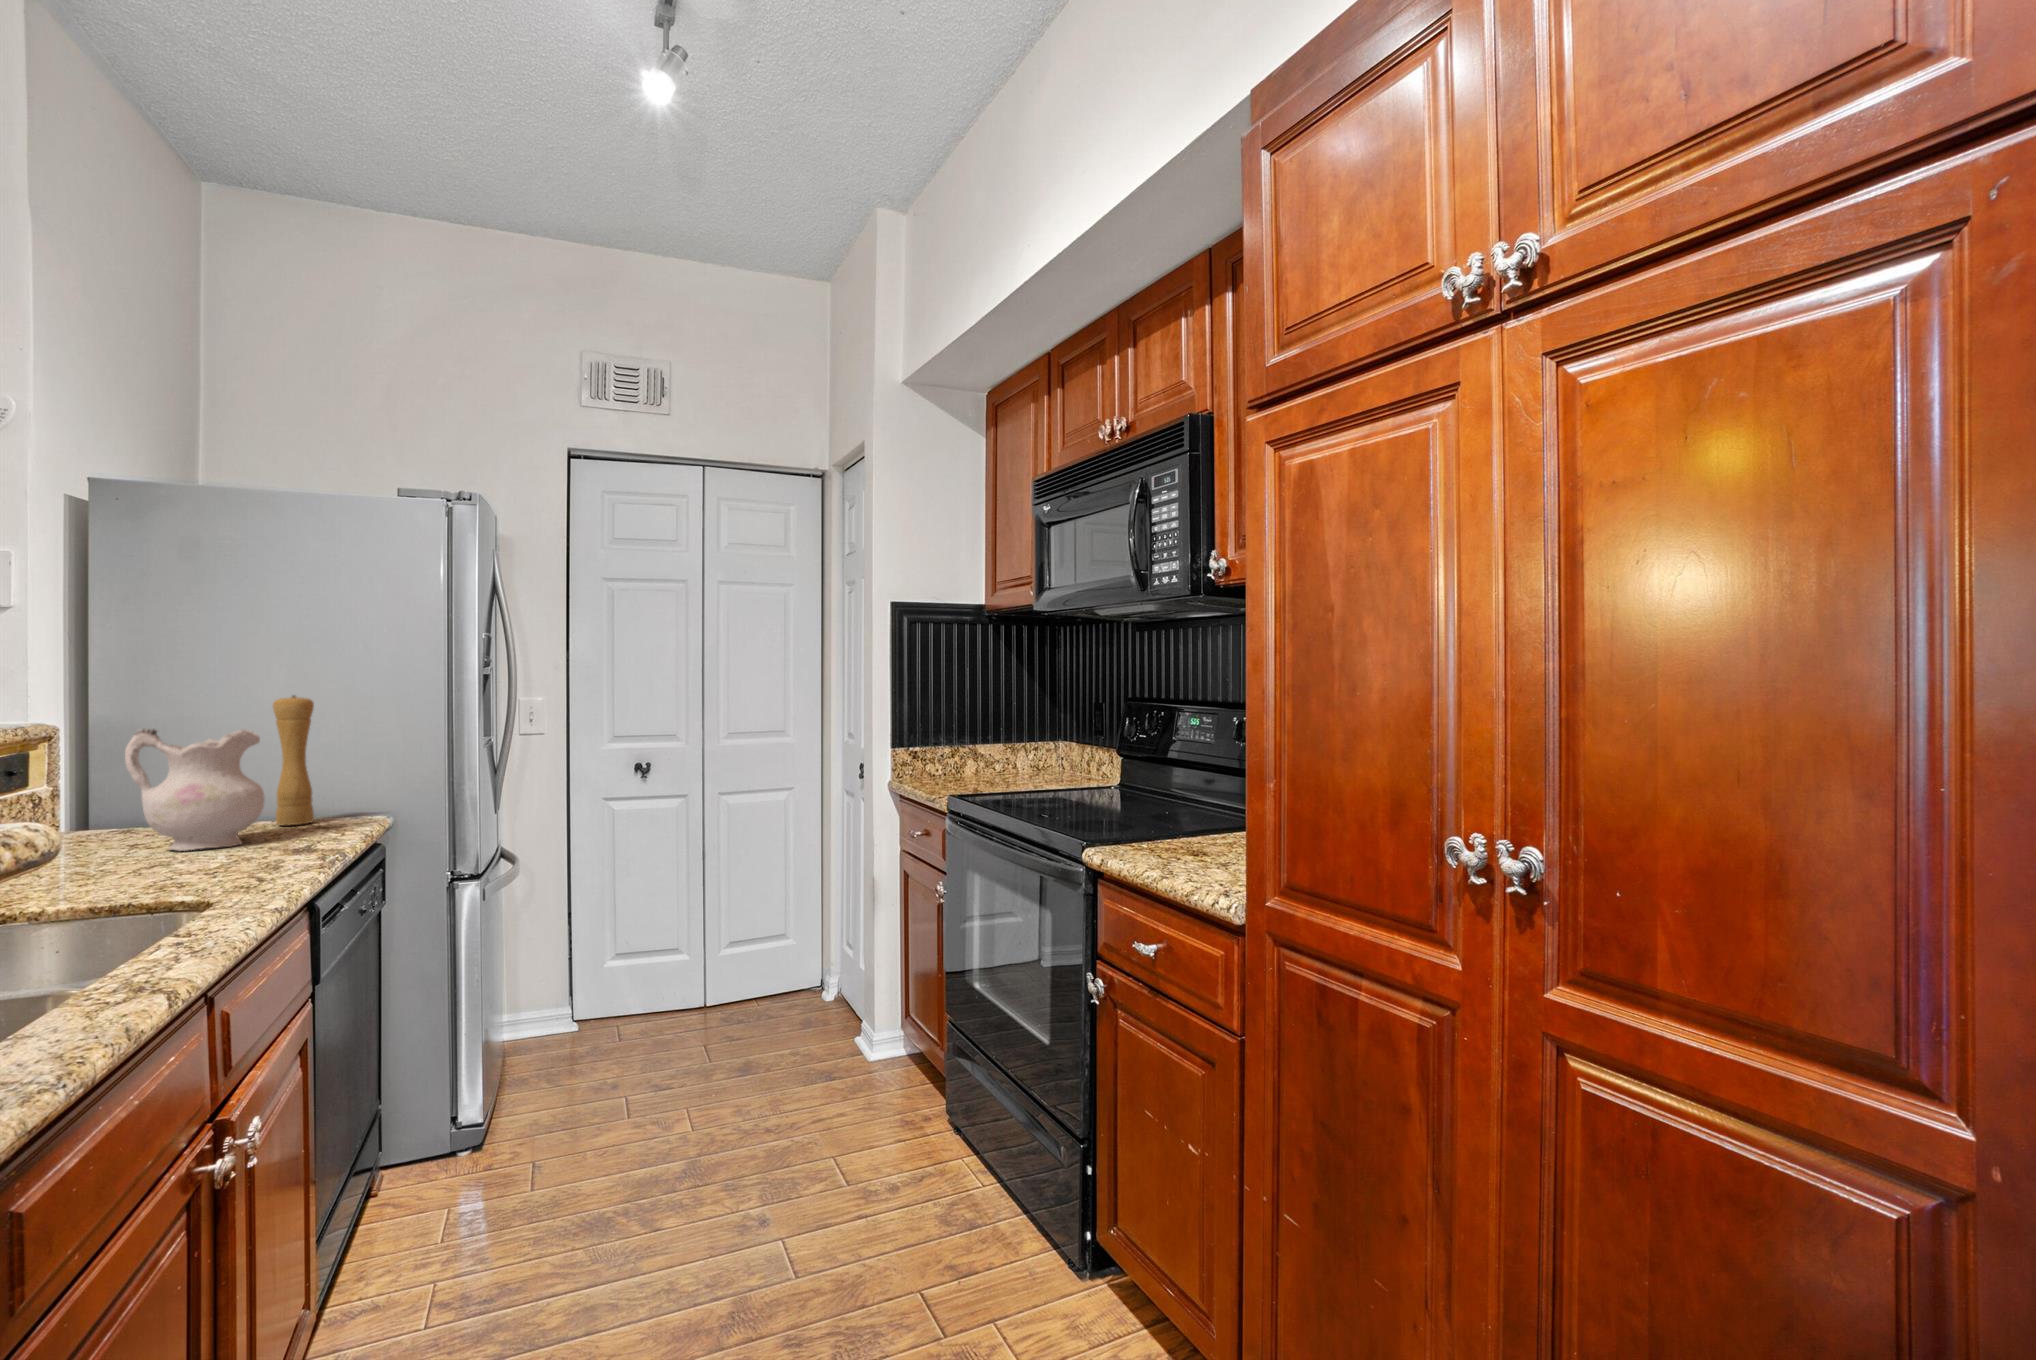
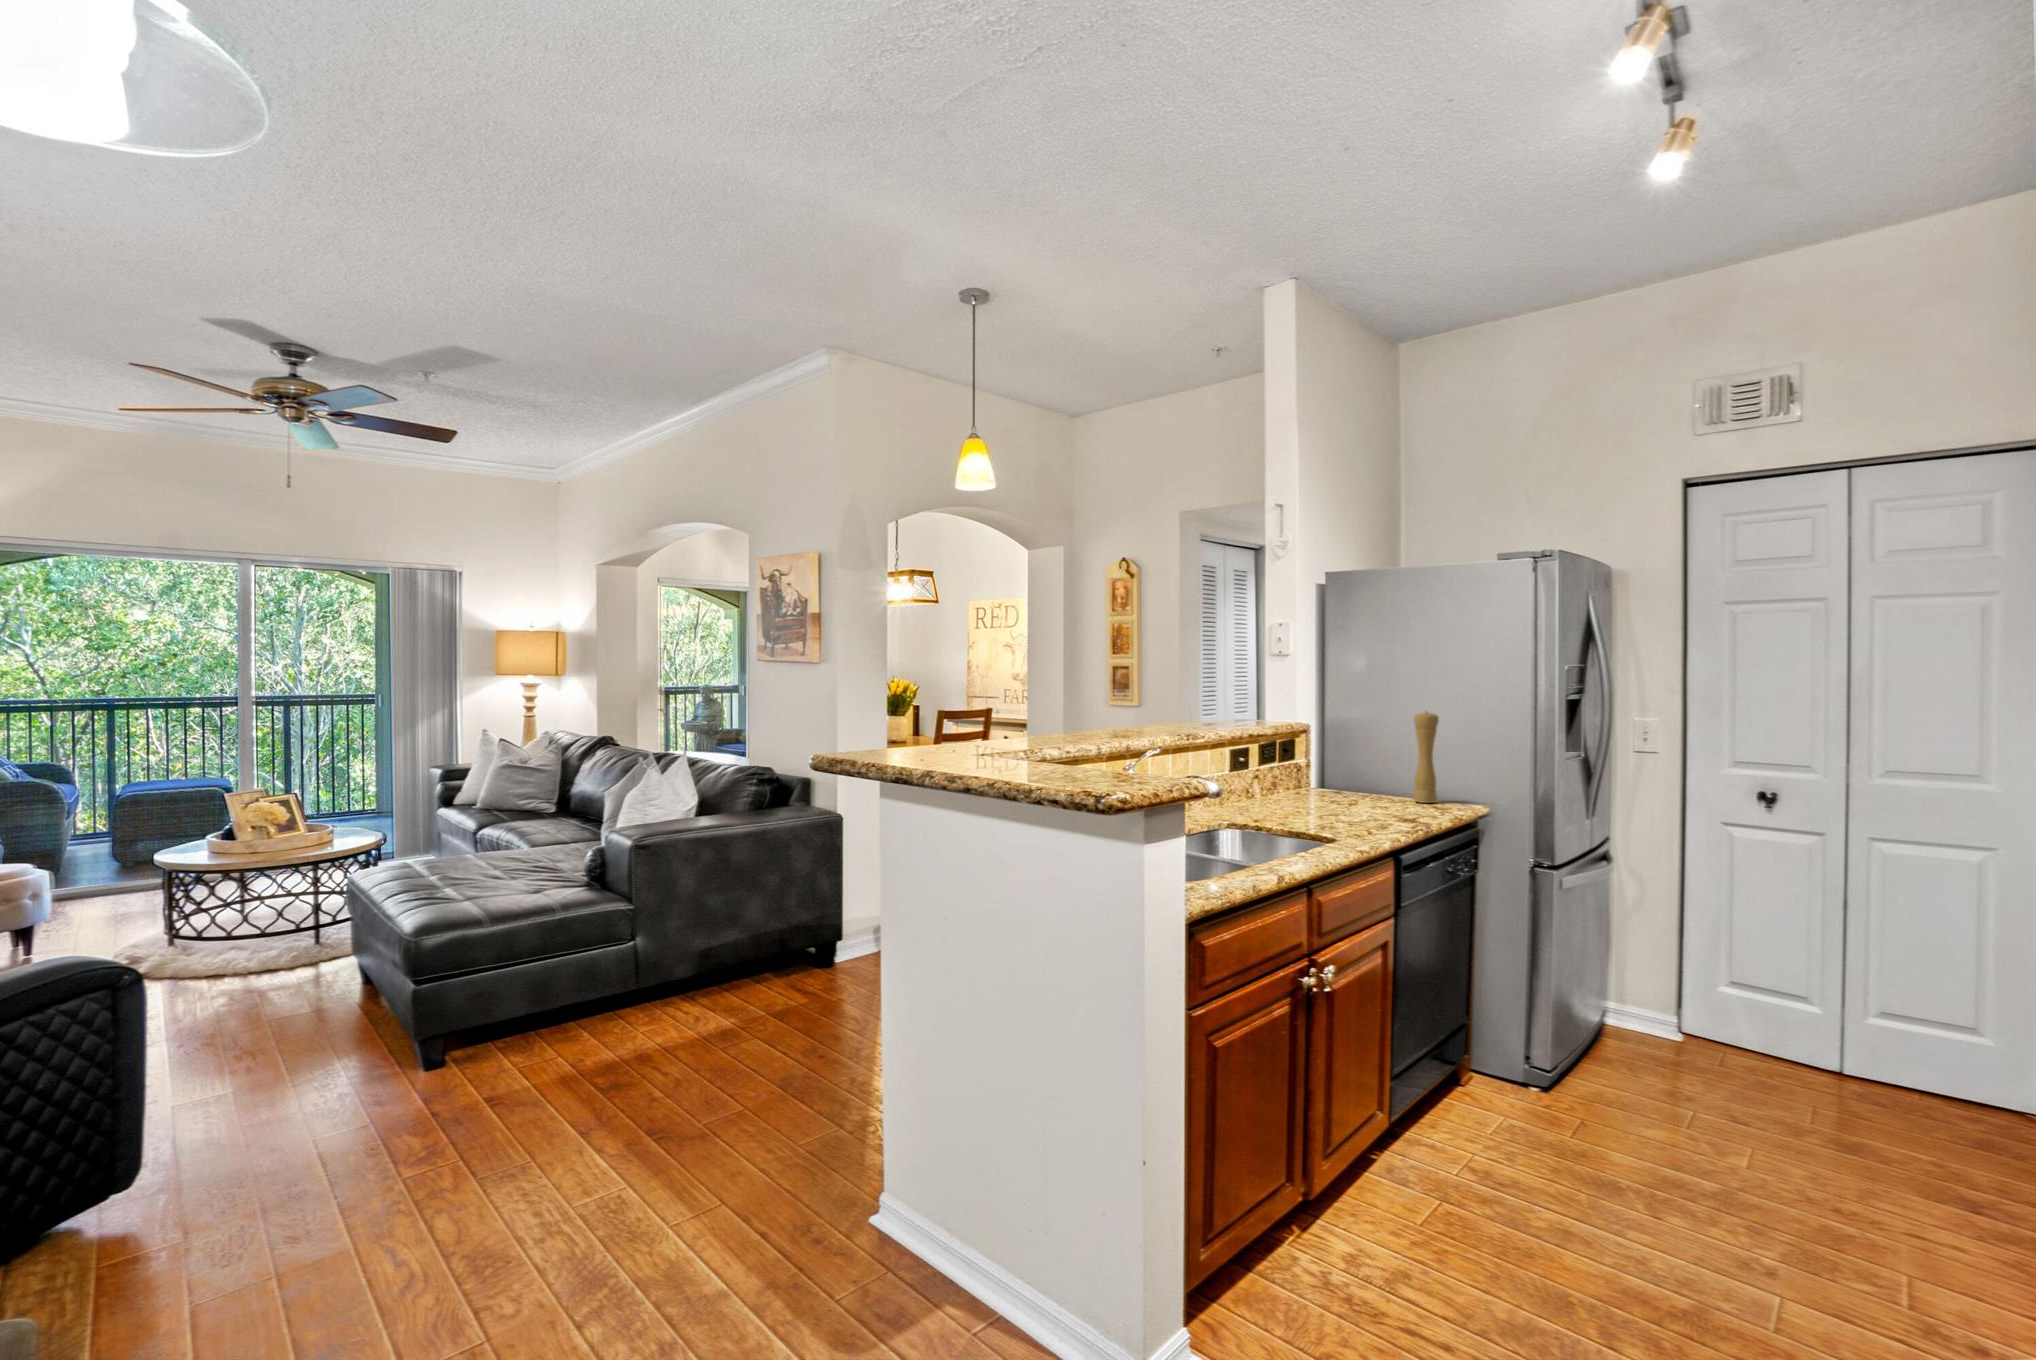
ceramic pitcher: present [125,729,265,851] -> none [1330,729,1399,810]

